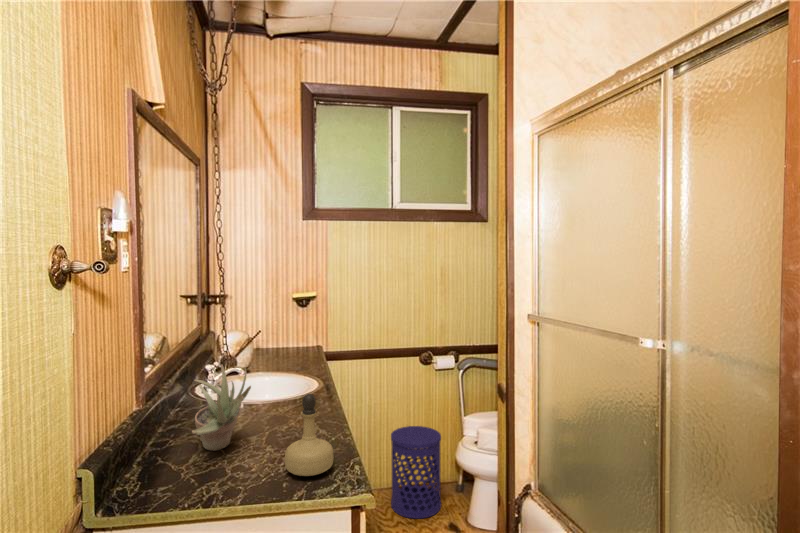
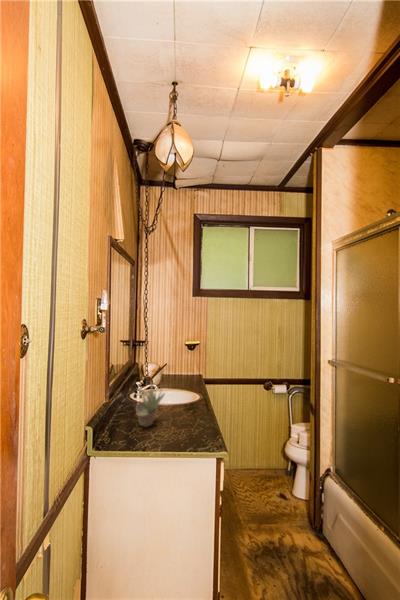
perfume bottle: present [285,394,333,476] -> none [182,398,208,442]
waste bin: present [391,426,441,518] -> none [243,430,276,490]

